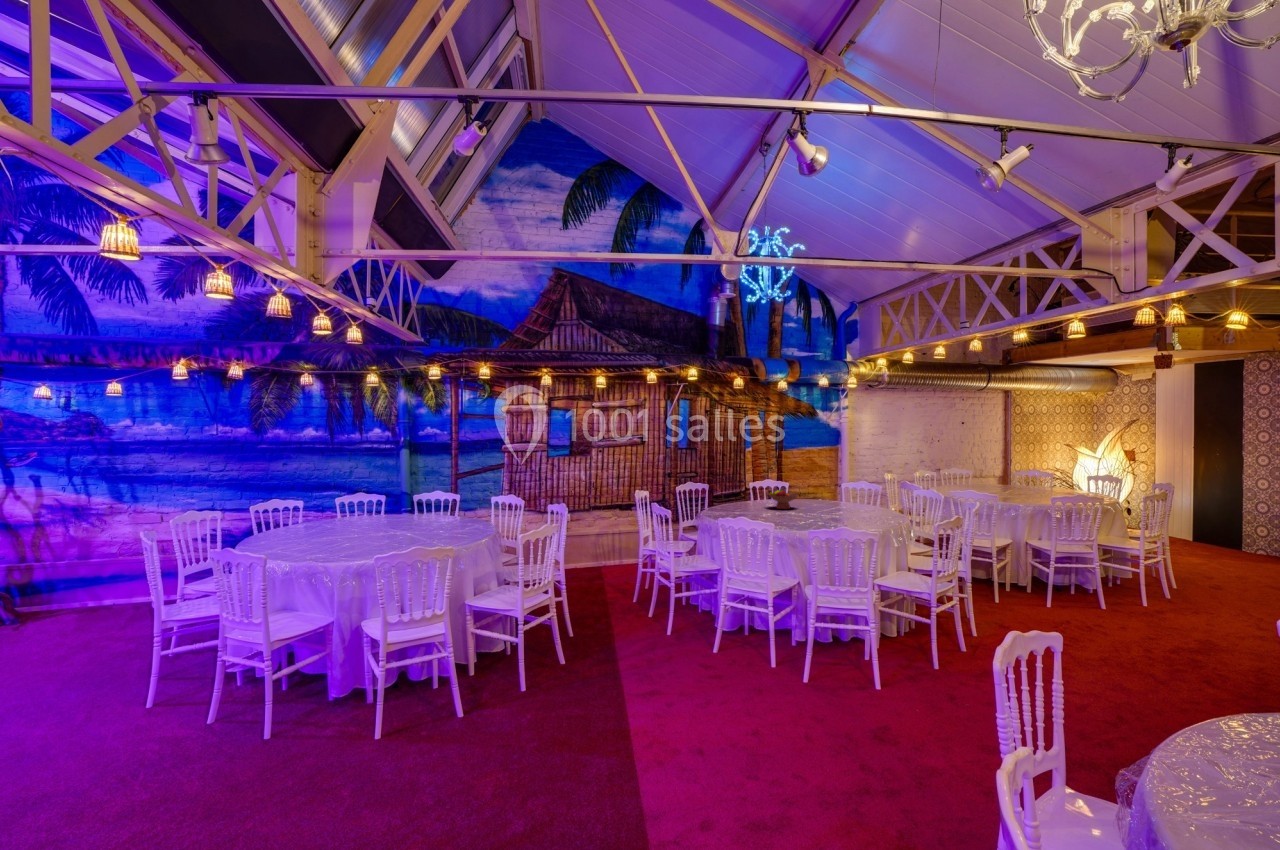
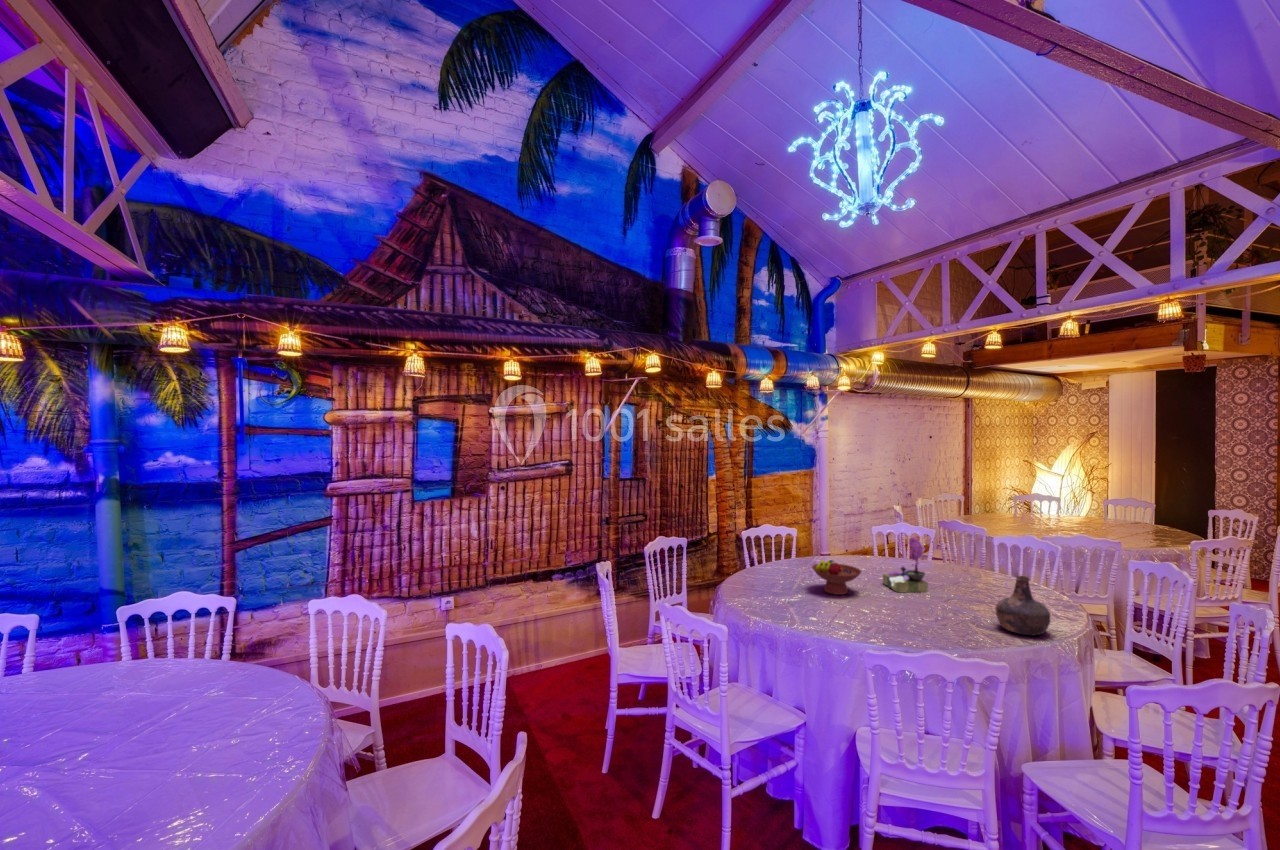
flower arrangement: none [820,476,845,510] -> present [883,537,928,592]
bottle: none [852,489,882,522] -> present [996,576,1051,635]

